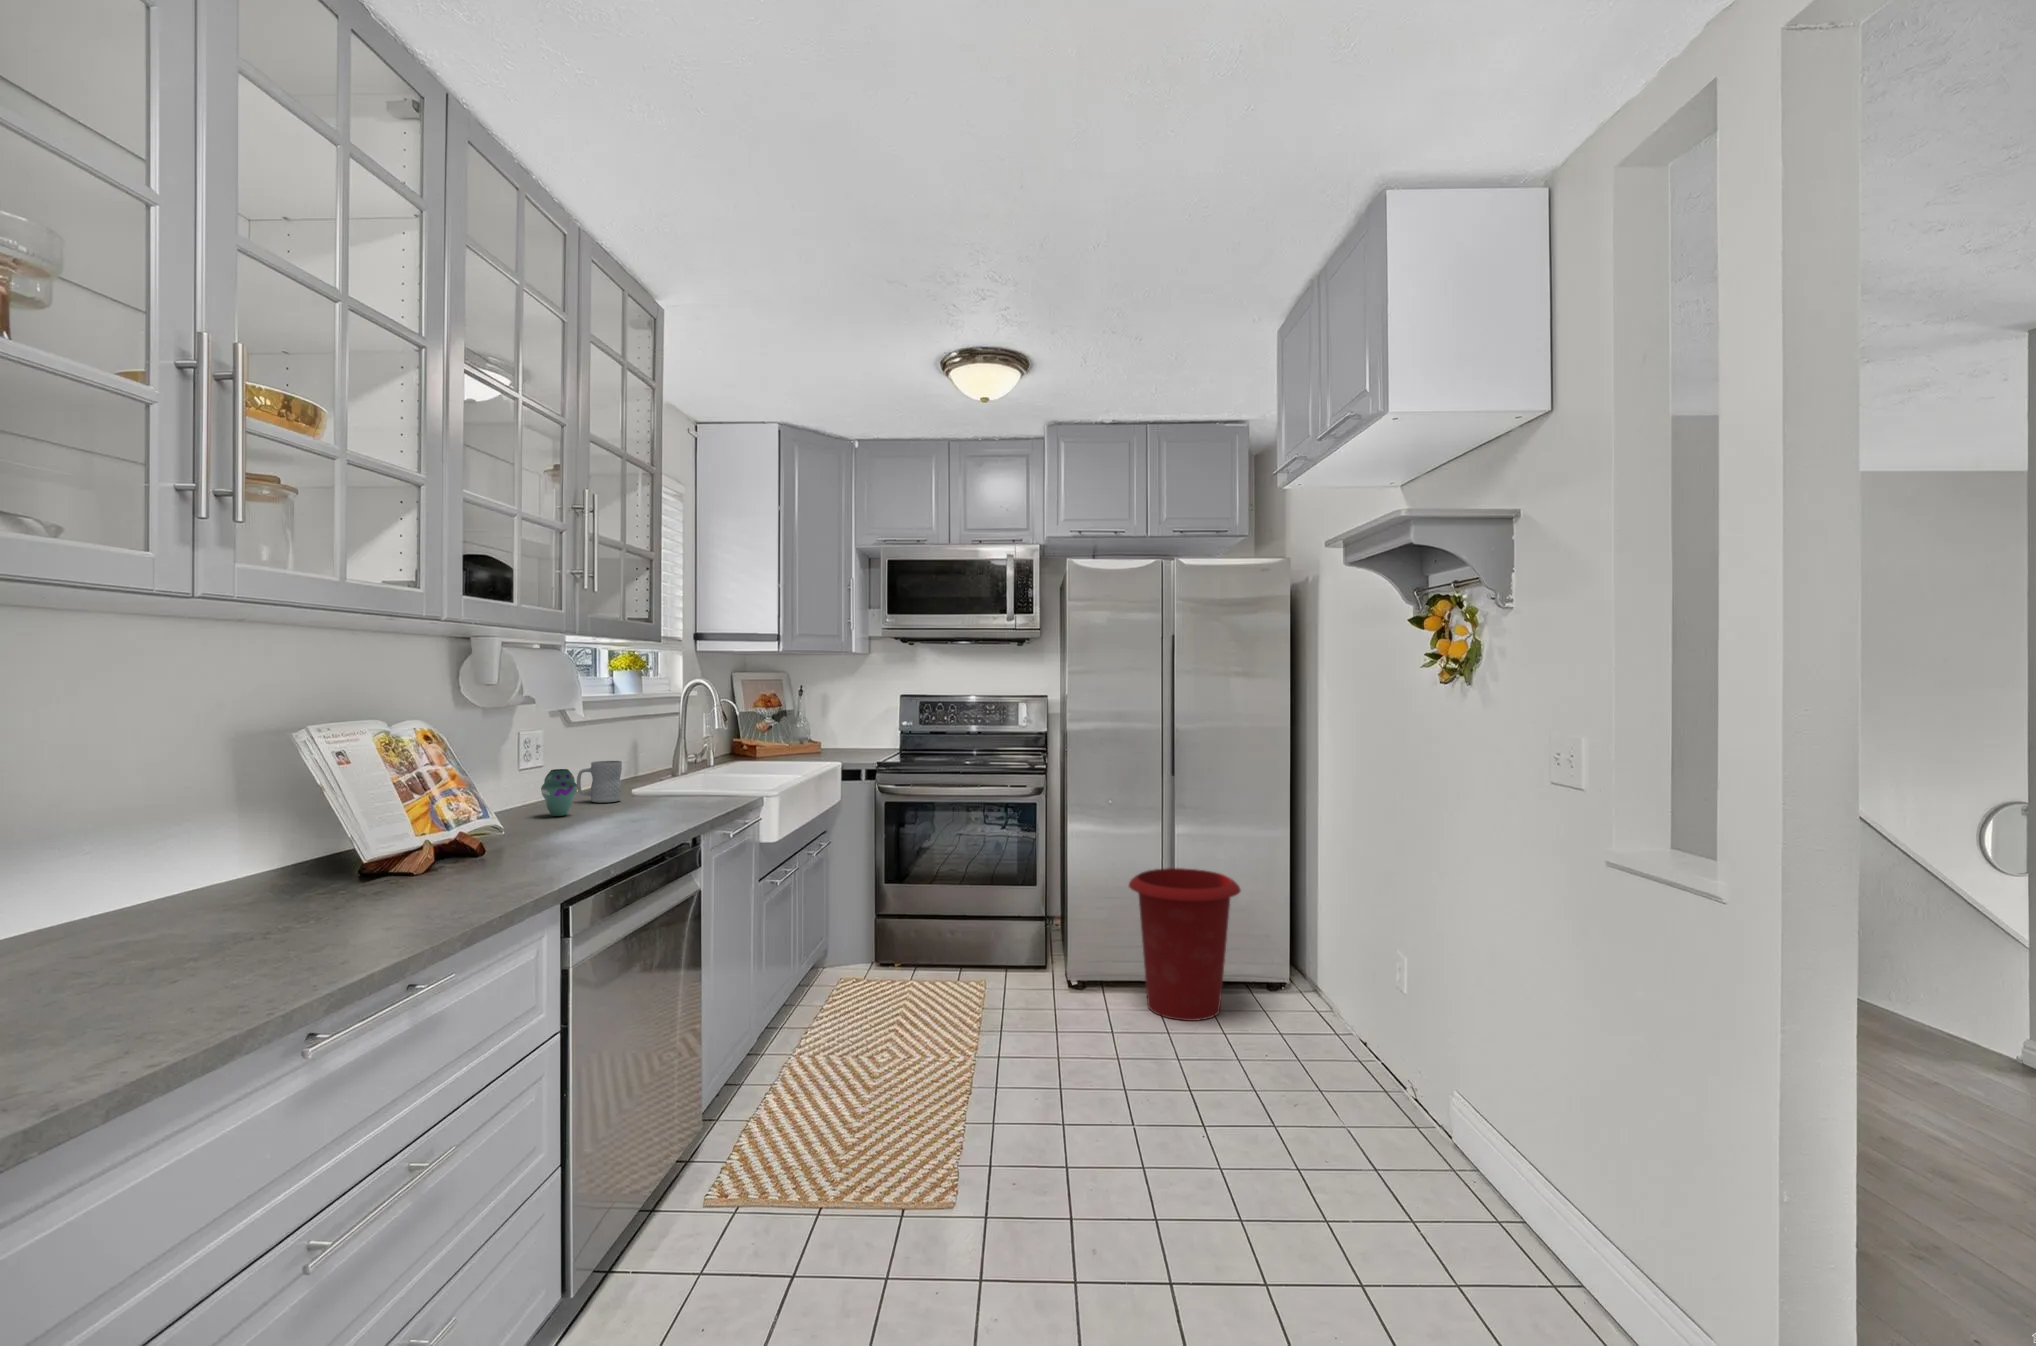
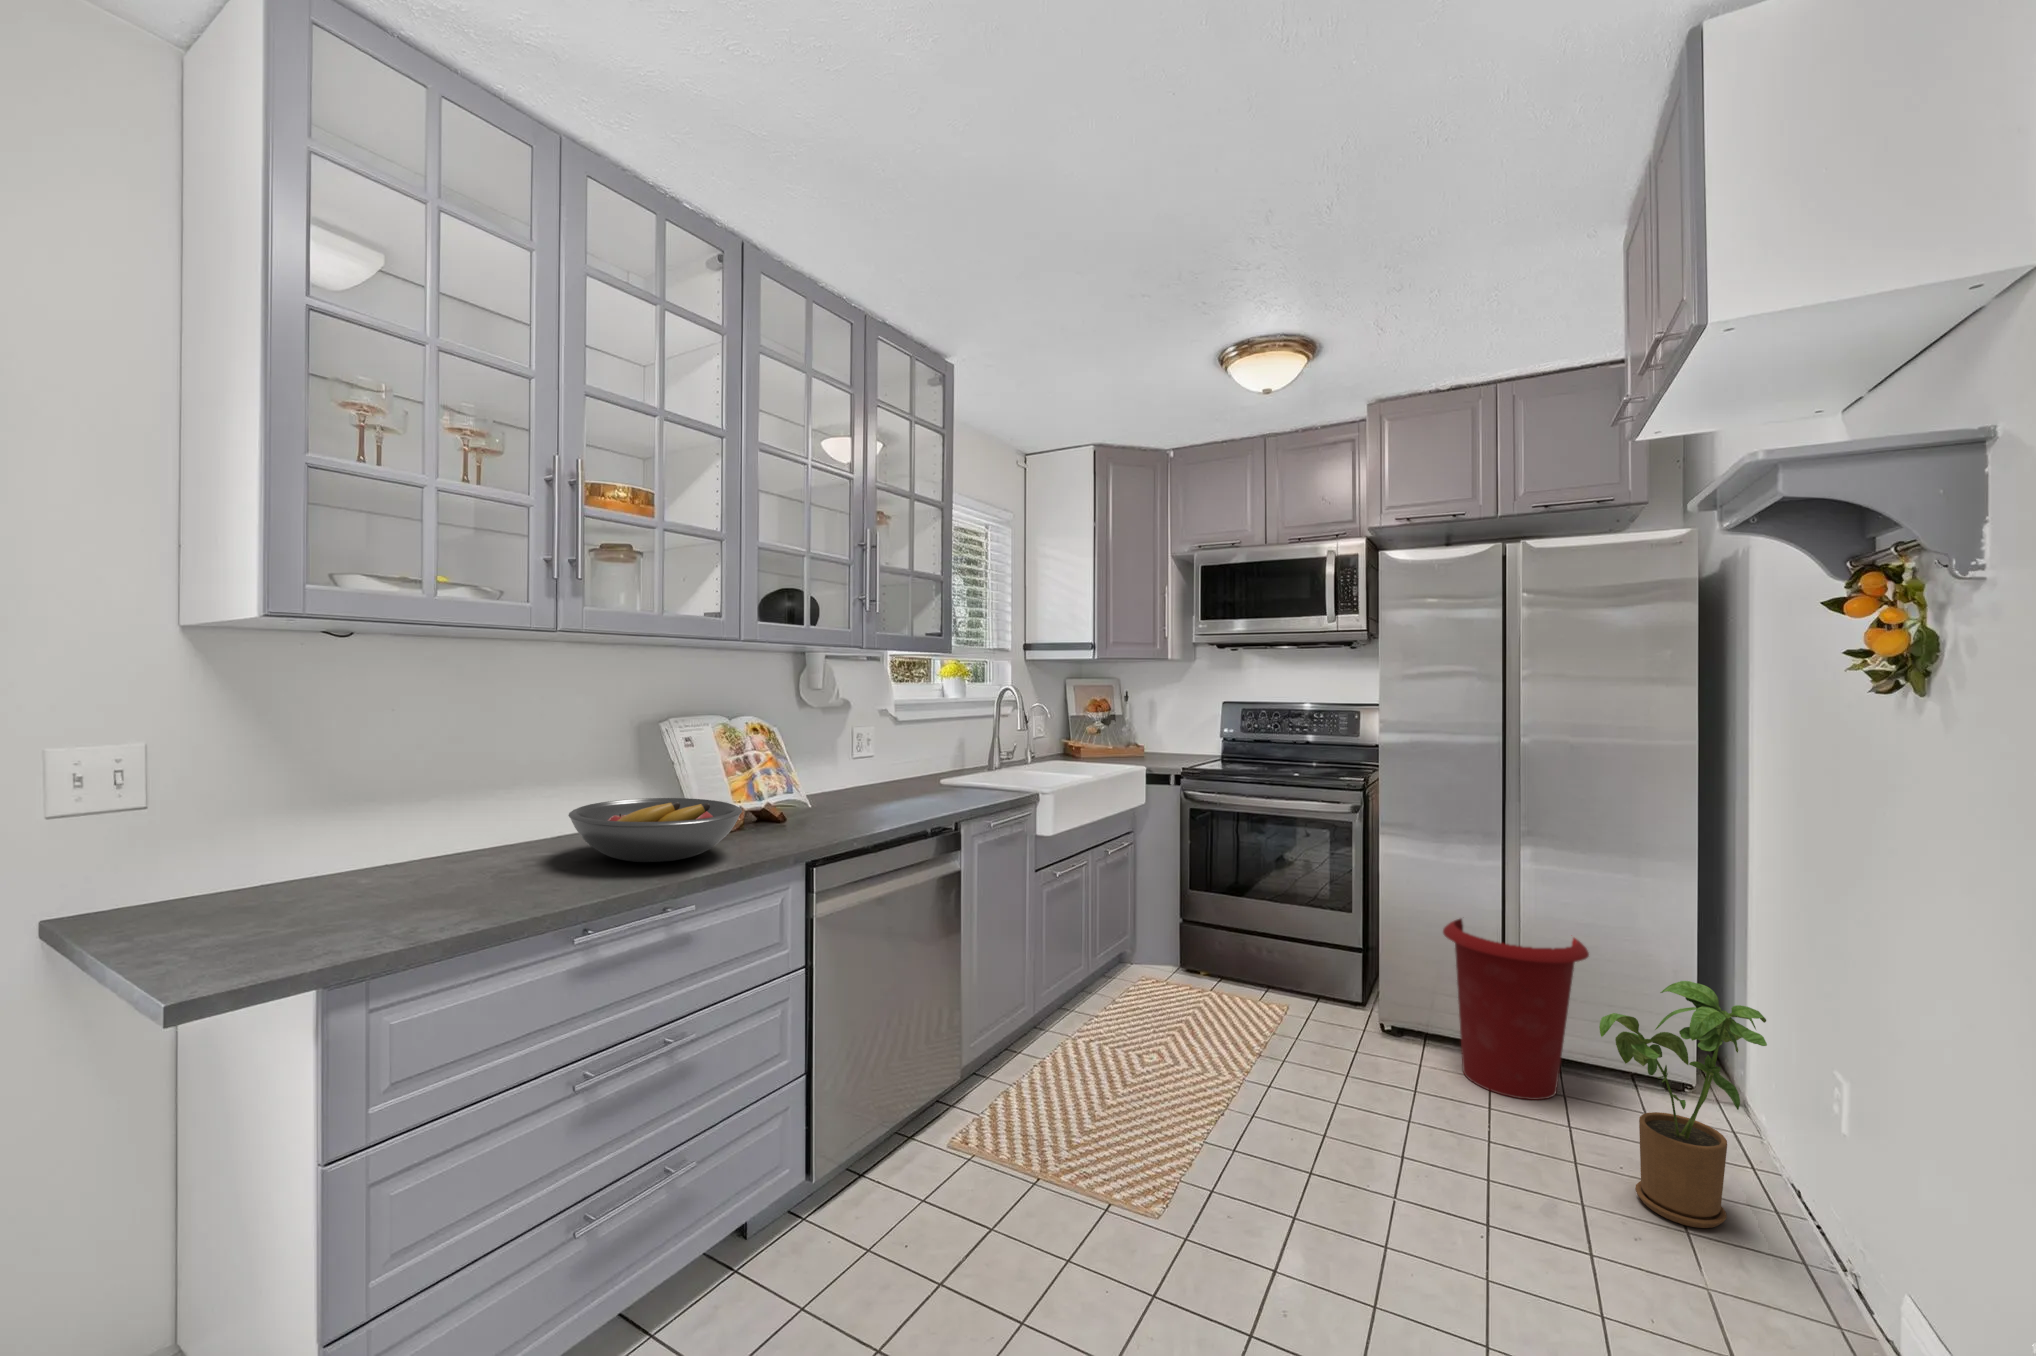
mug: present [577,761,622,803] -> none [894,754,929,789]
vase: present [541,769,577,816] -> none [857,759,884,797]
fruit bowl: none [189,832,471,925] -> present [568,798,742,862]
house plant: none [1279,895,1393,1090] -> present [1599,981,1767,1228]

